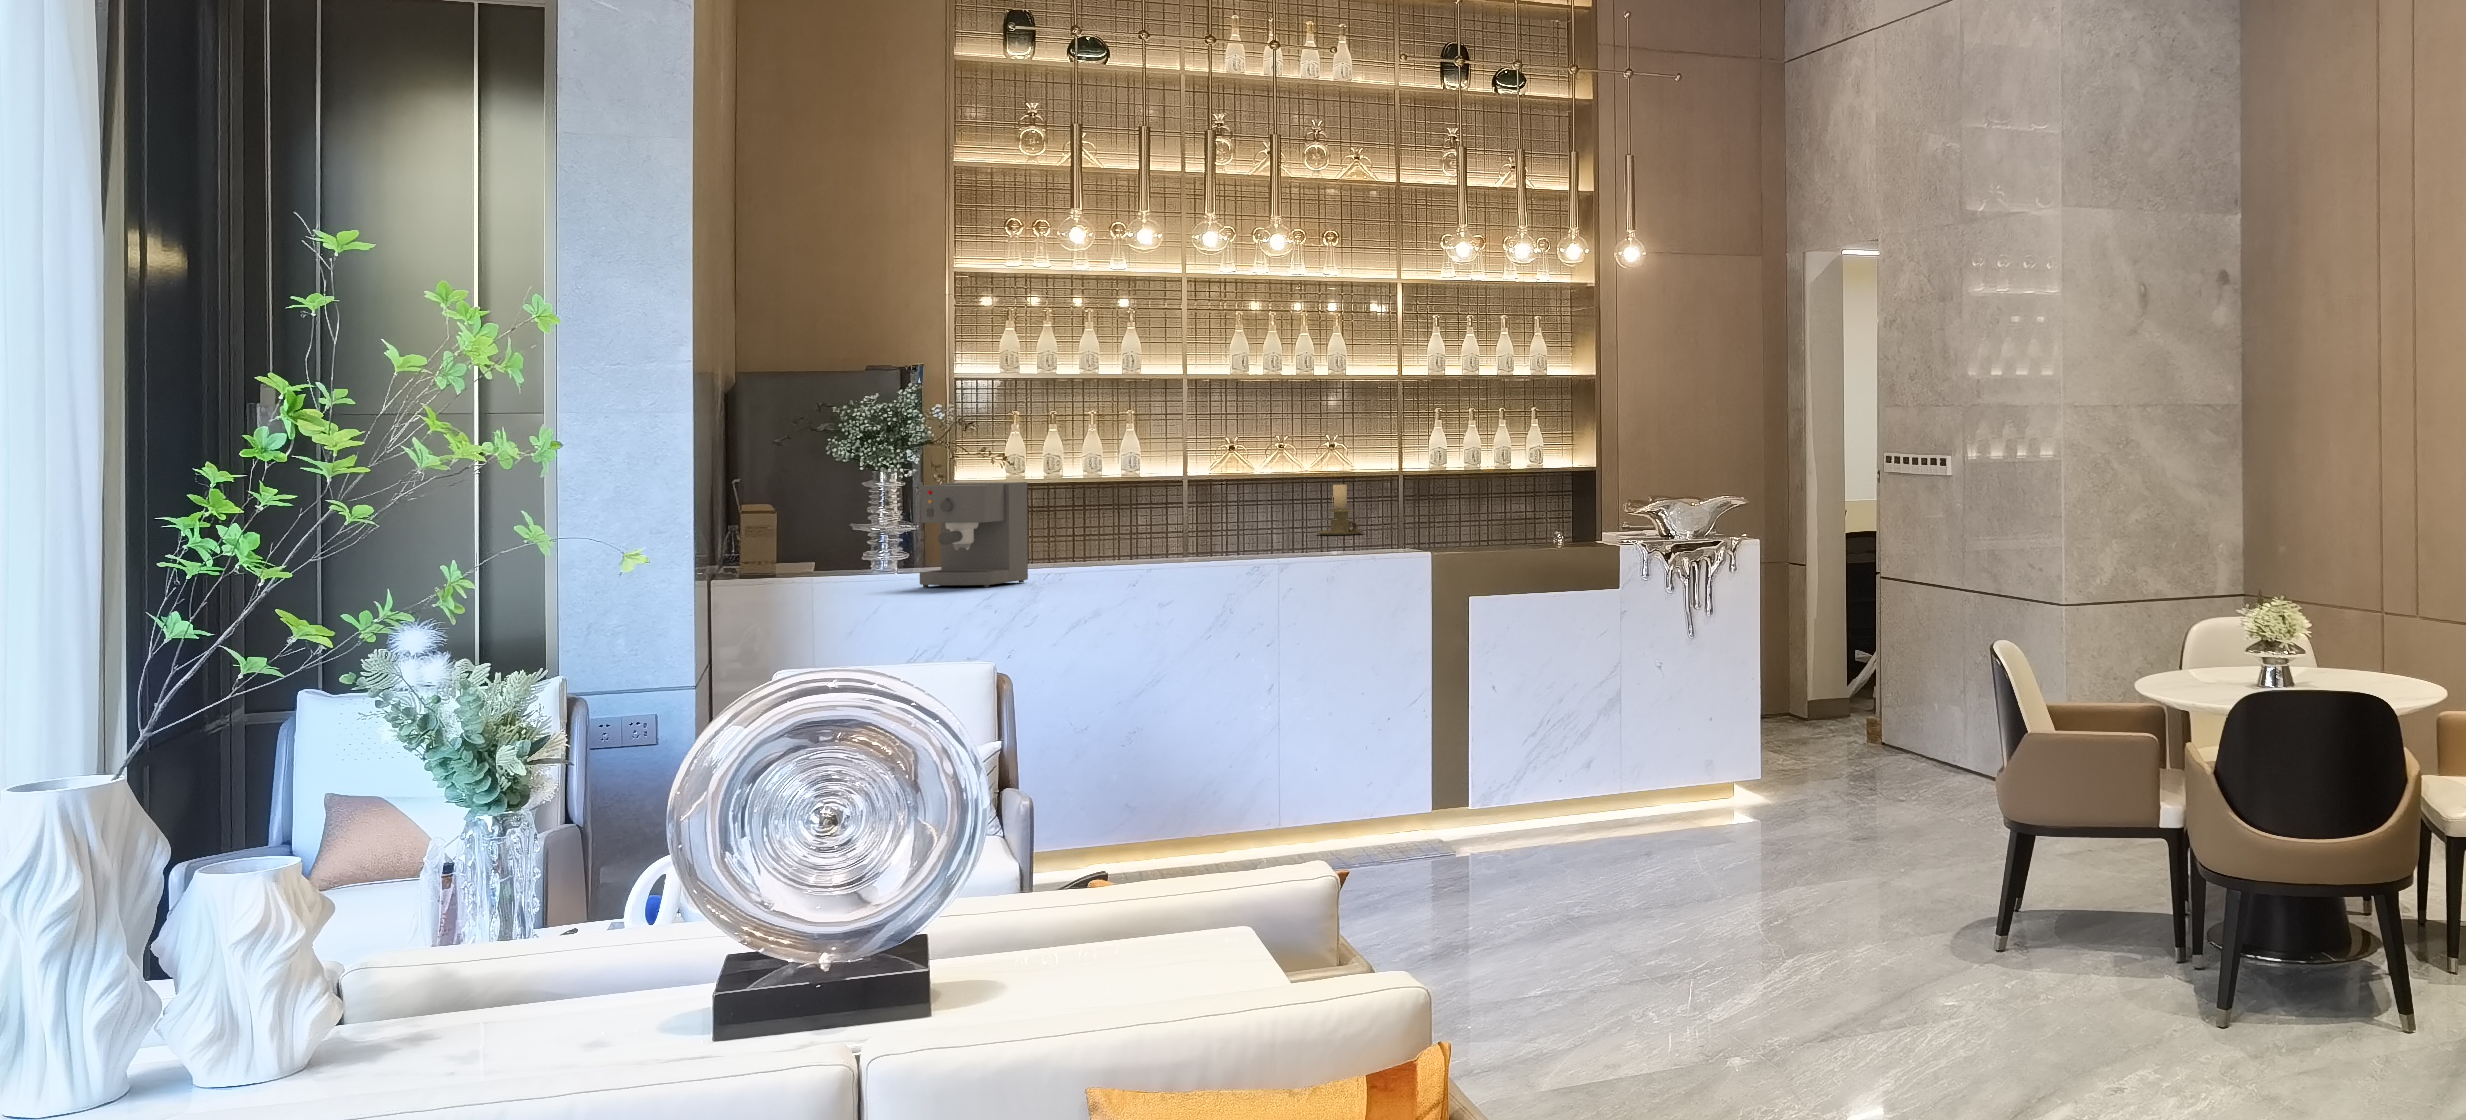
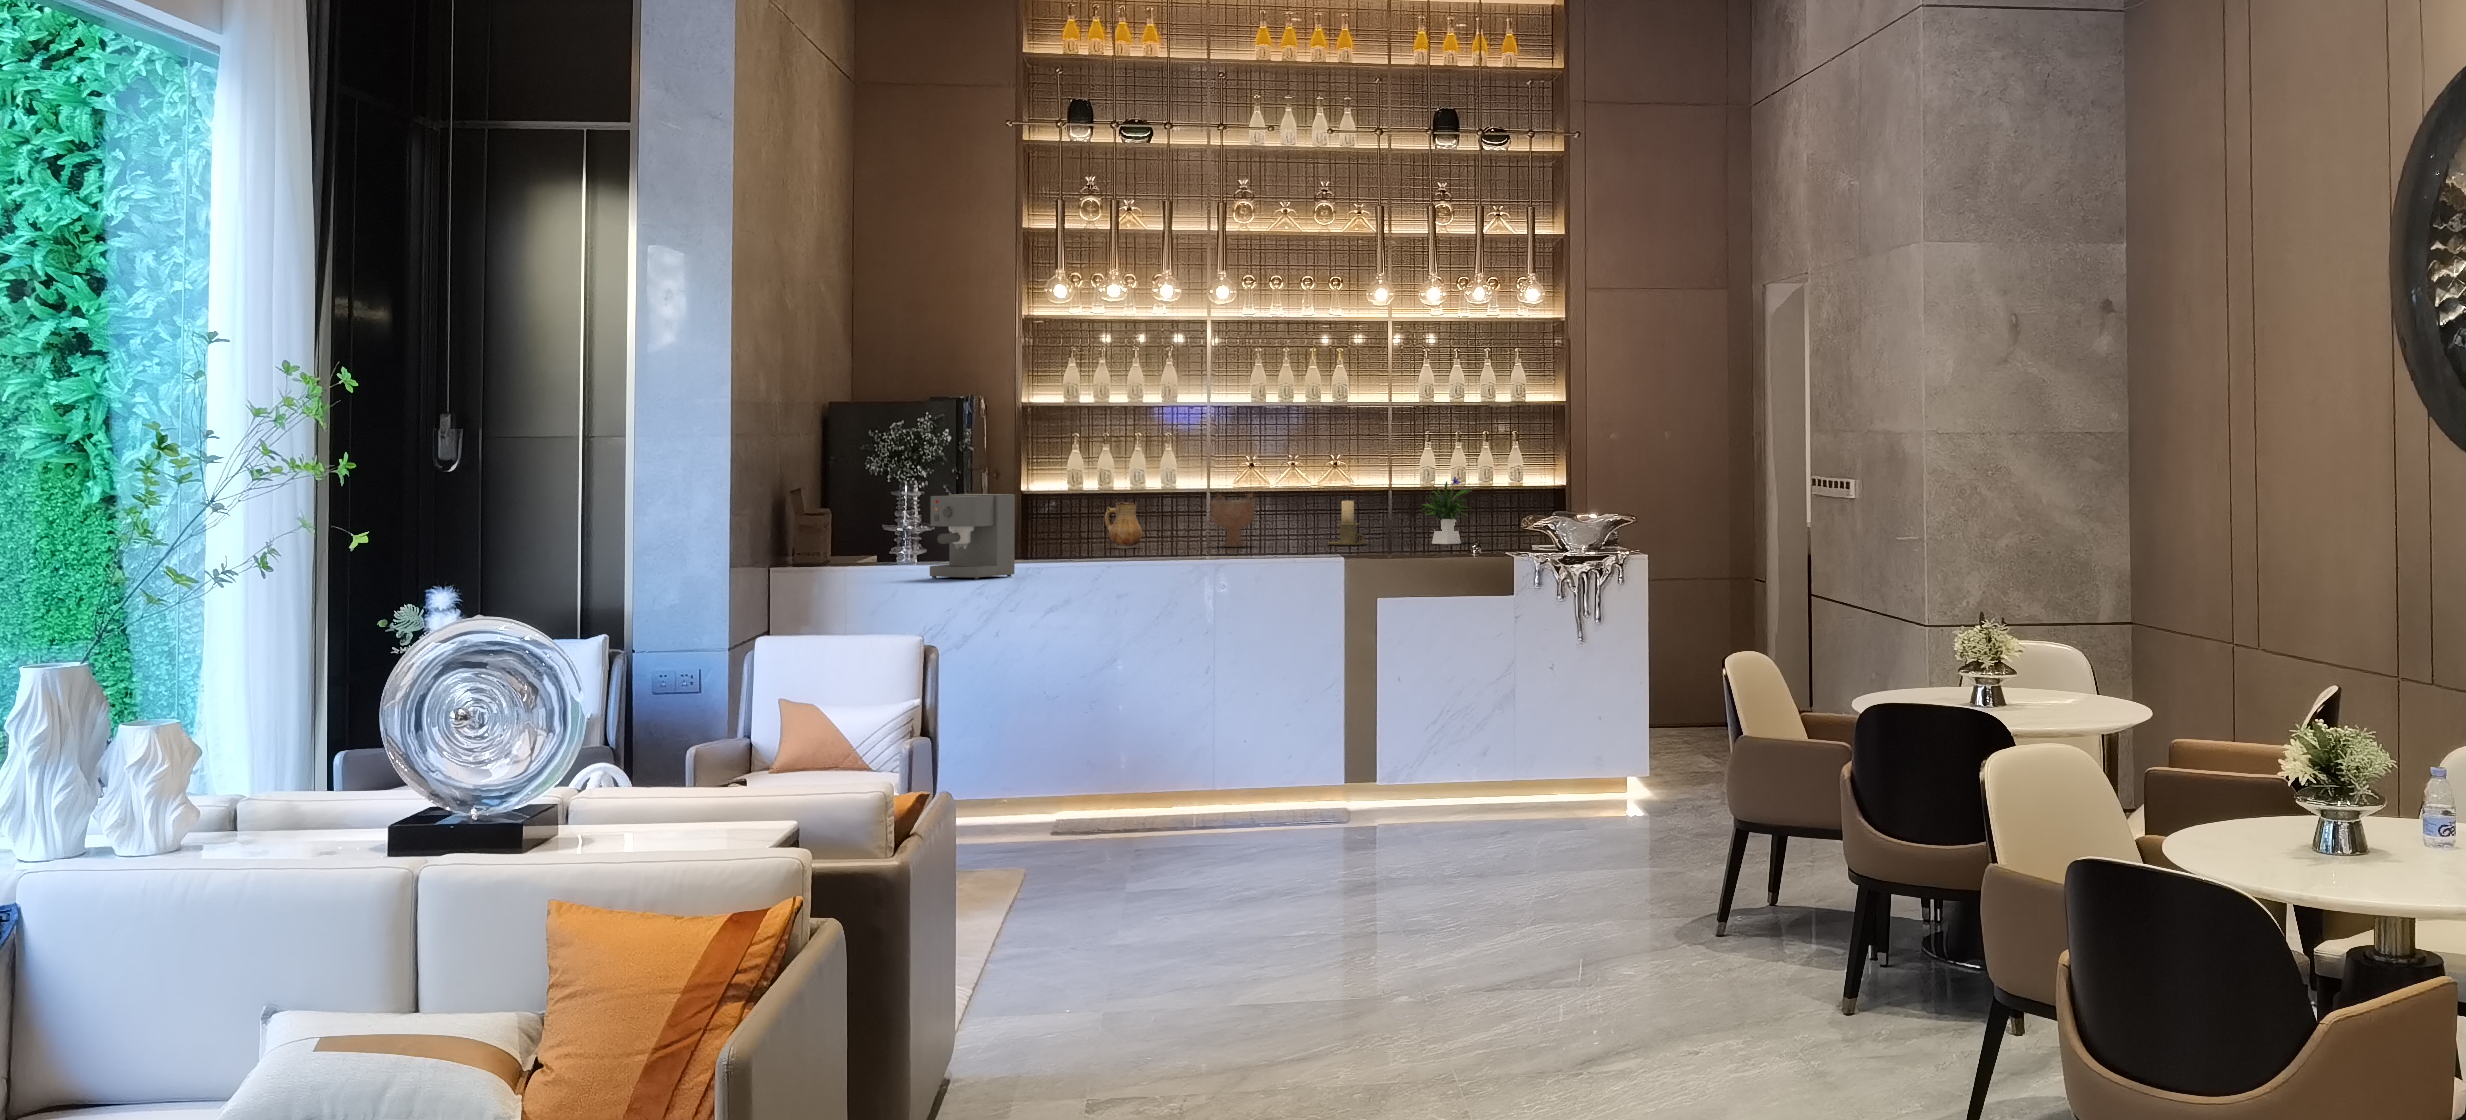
flower arrangement: none [1407,452,1487,531] -> present [1420,477,1472,544]
decorative bowl: none [1181,477,1236,540] -> present [1211,494,1255,547]
ceramic pitcher: none [1052,491,1098,544] -> present [1105,503,1142,549]

